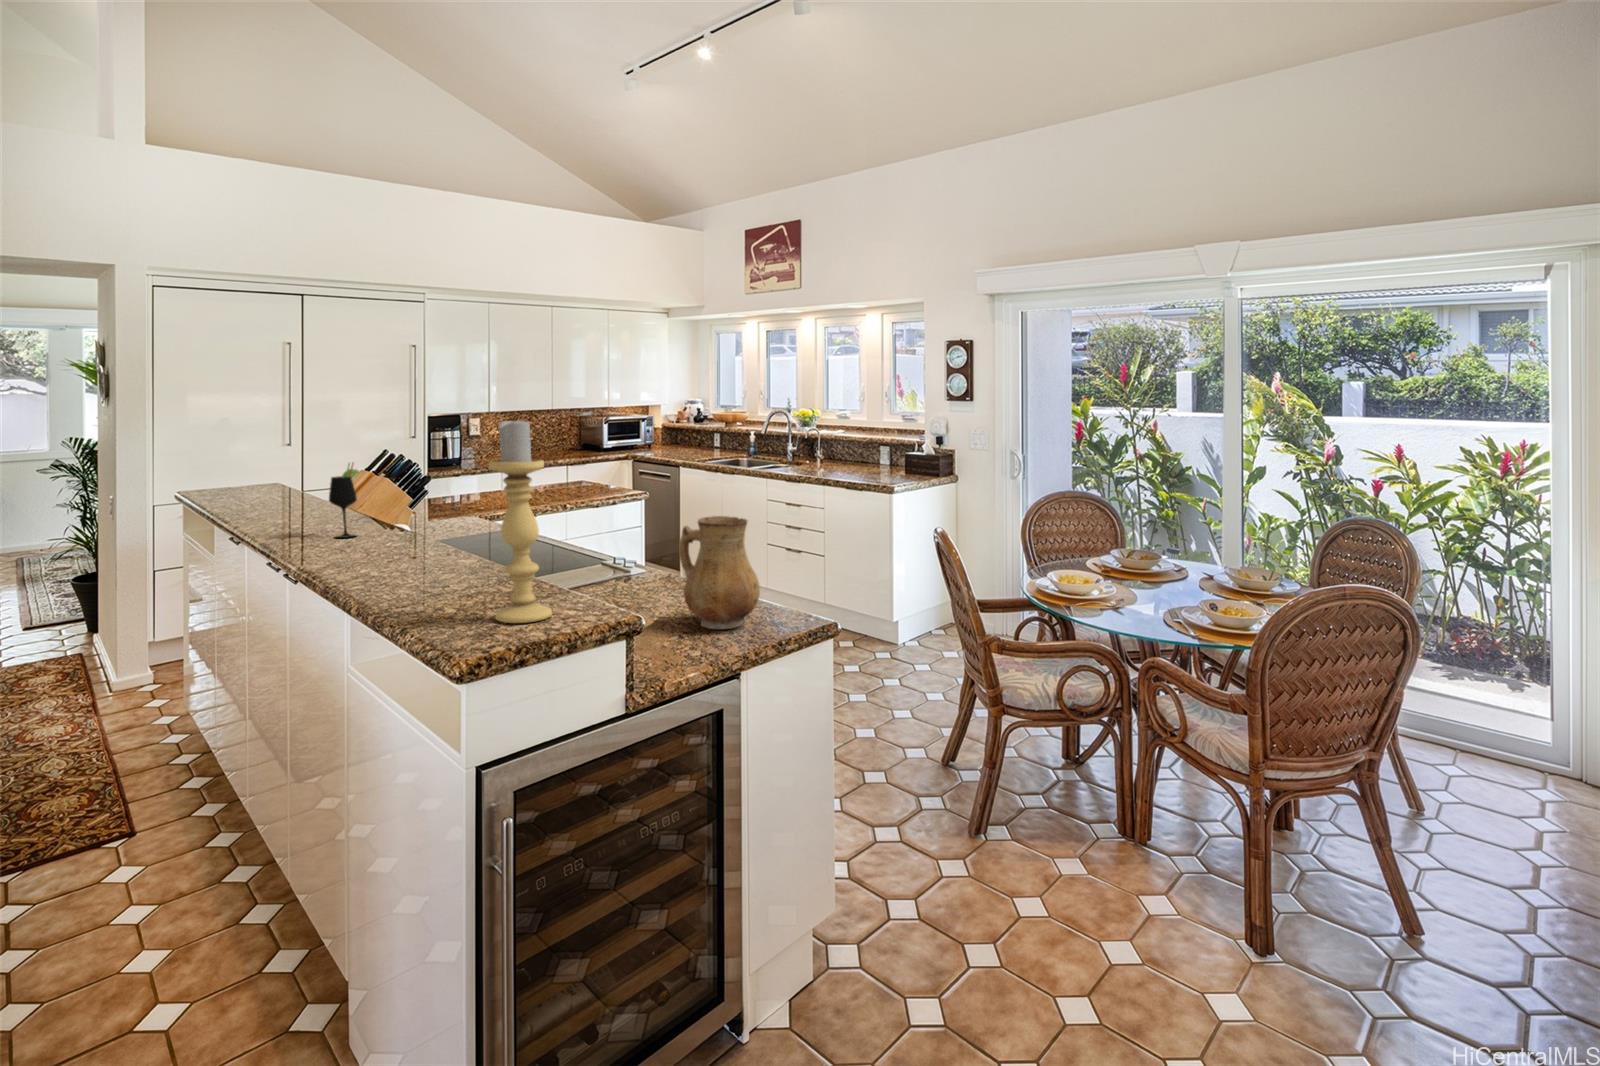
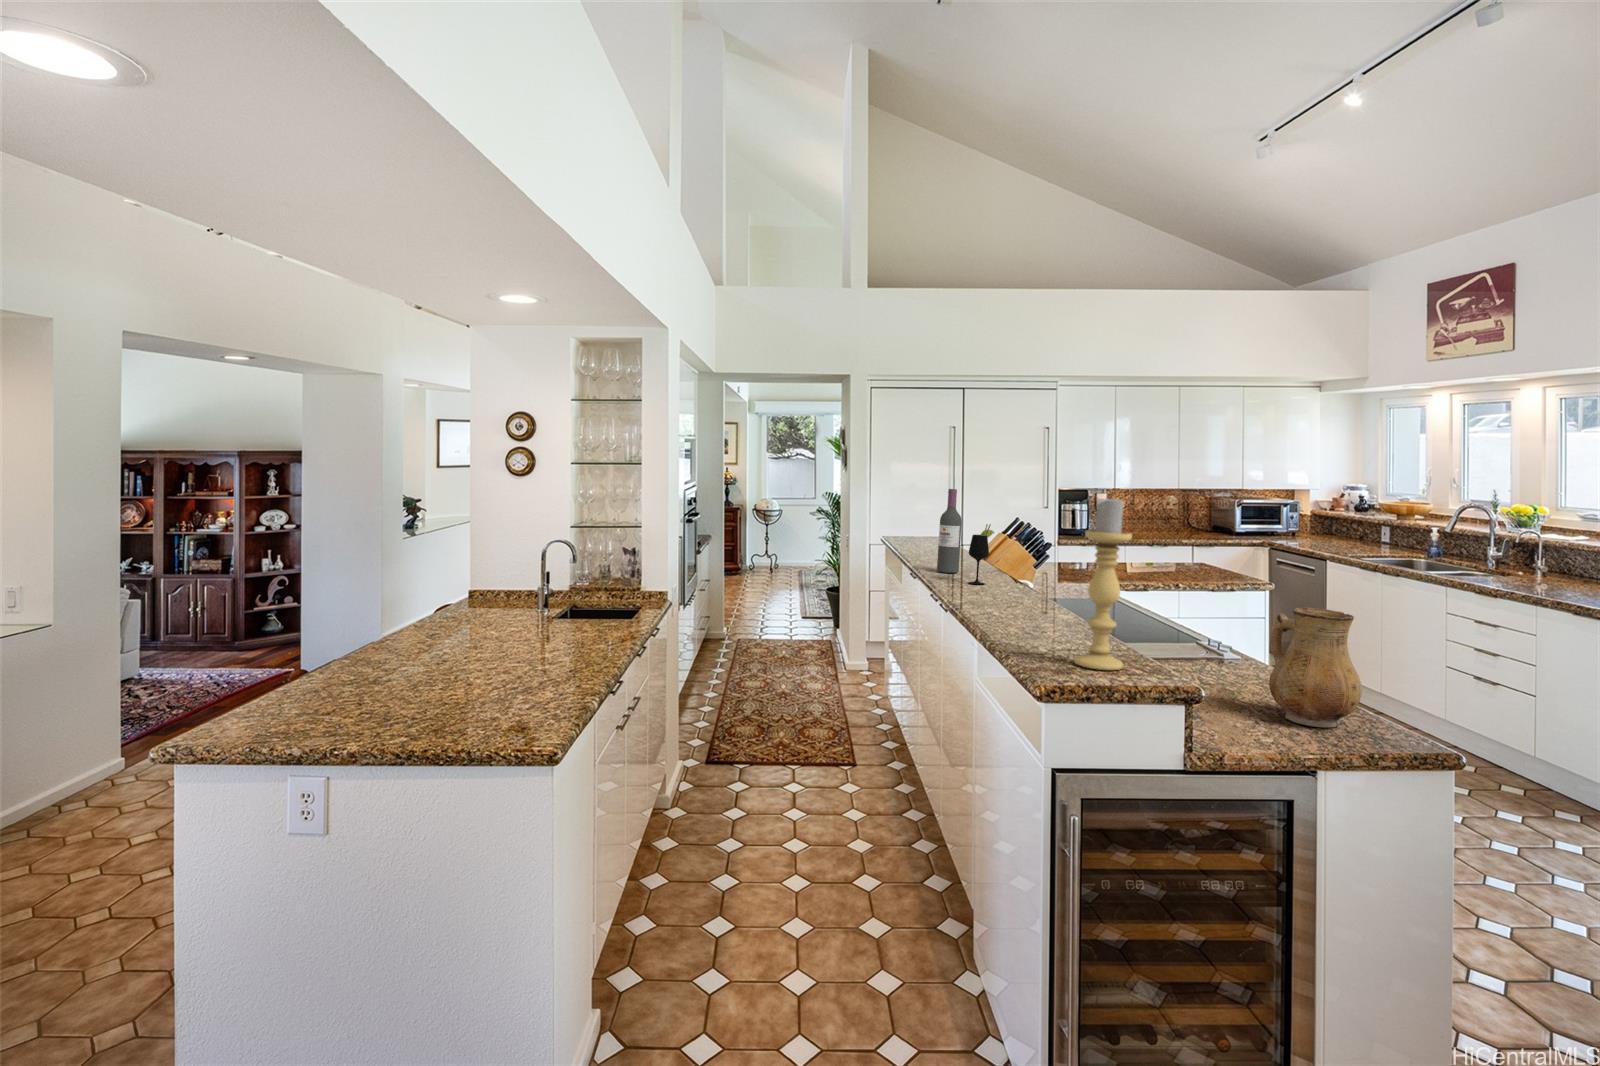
wine bottle: none [281,422,318,528] -> present [937,489,962,573]

